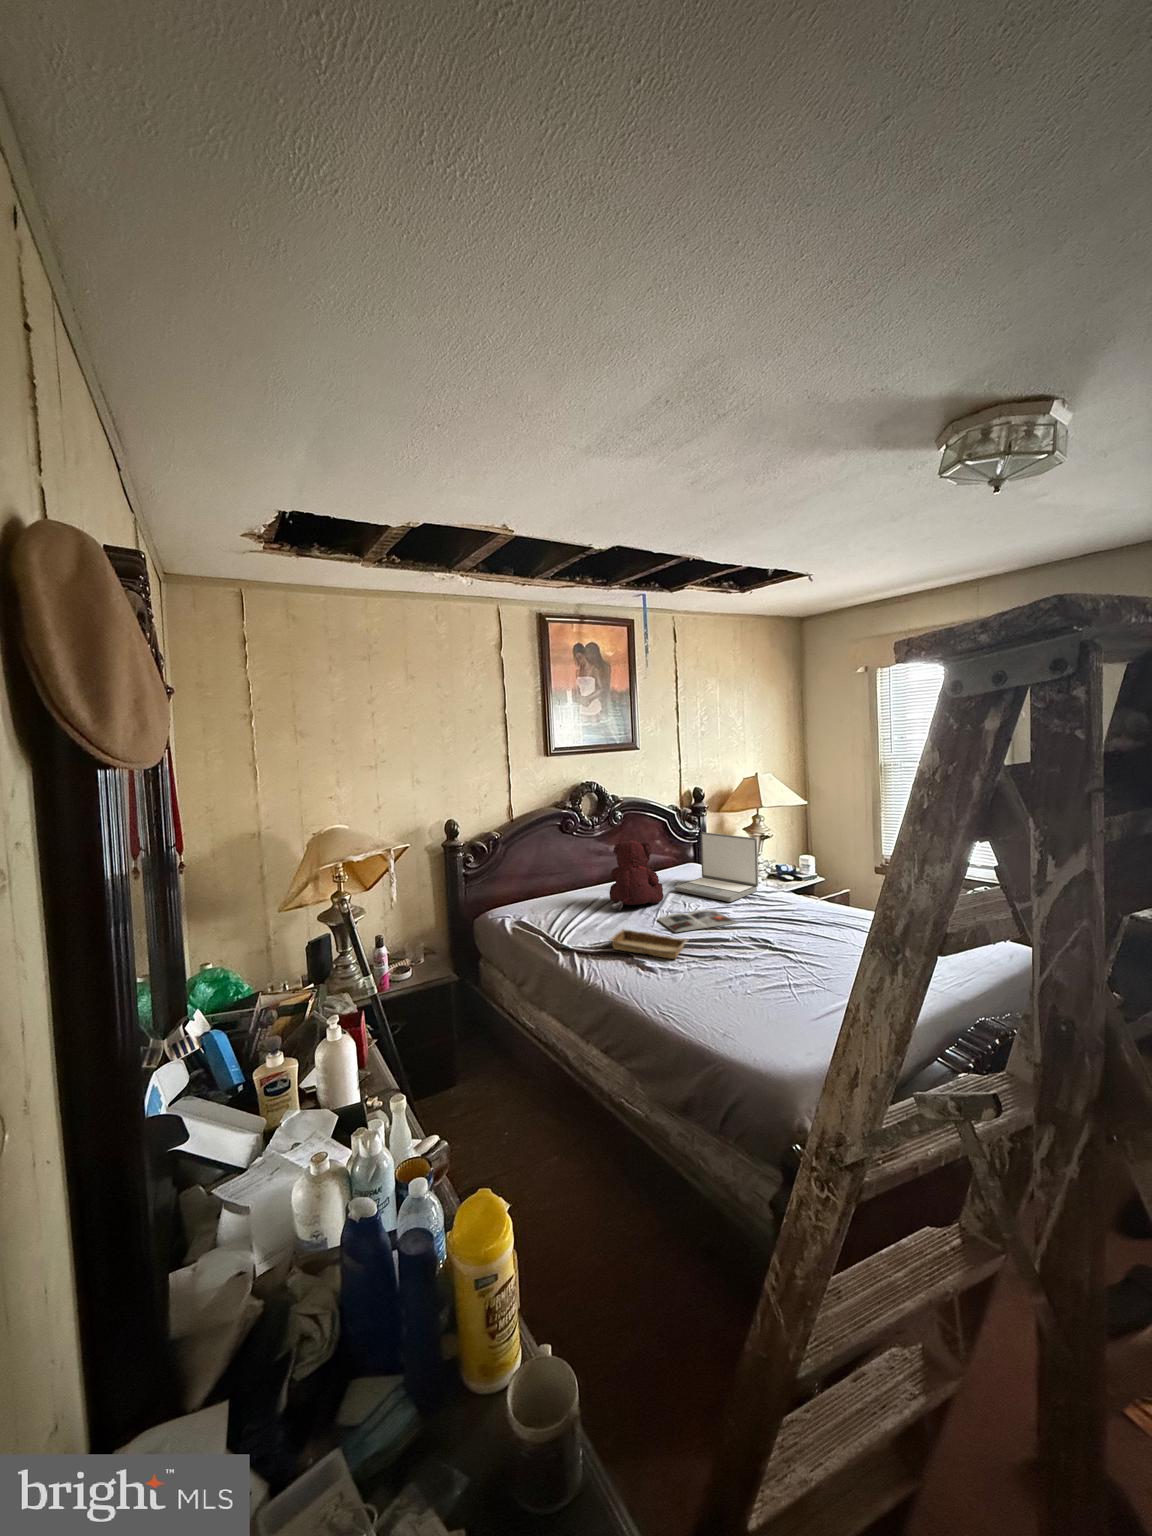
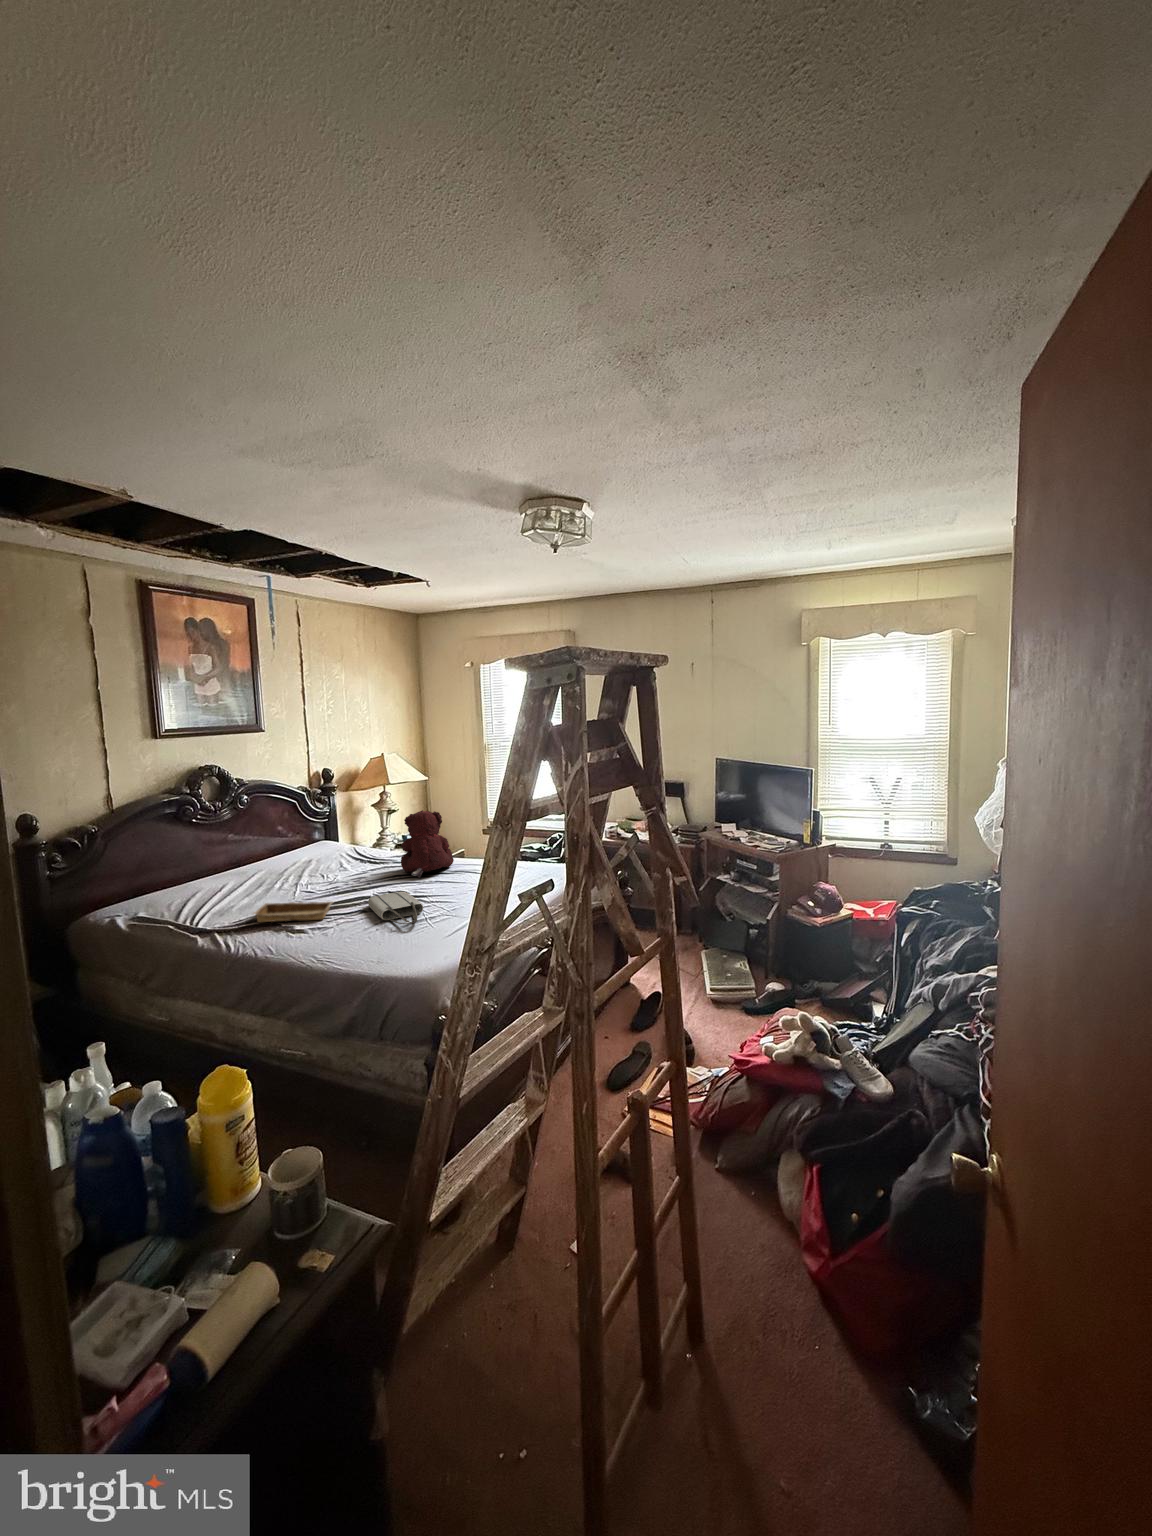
laptop: present [675,832,758,902] -> none [311,809,391,868]
teddy bear: present [609,839,664,911] -> present [401,810,454,878]
magazine: present [658,910,736,932] -> none [298,876,376,899]
tote bag: none [725,941,788,989] -> present [368,891,423,924]

